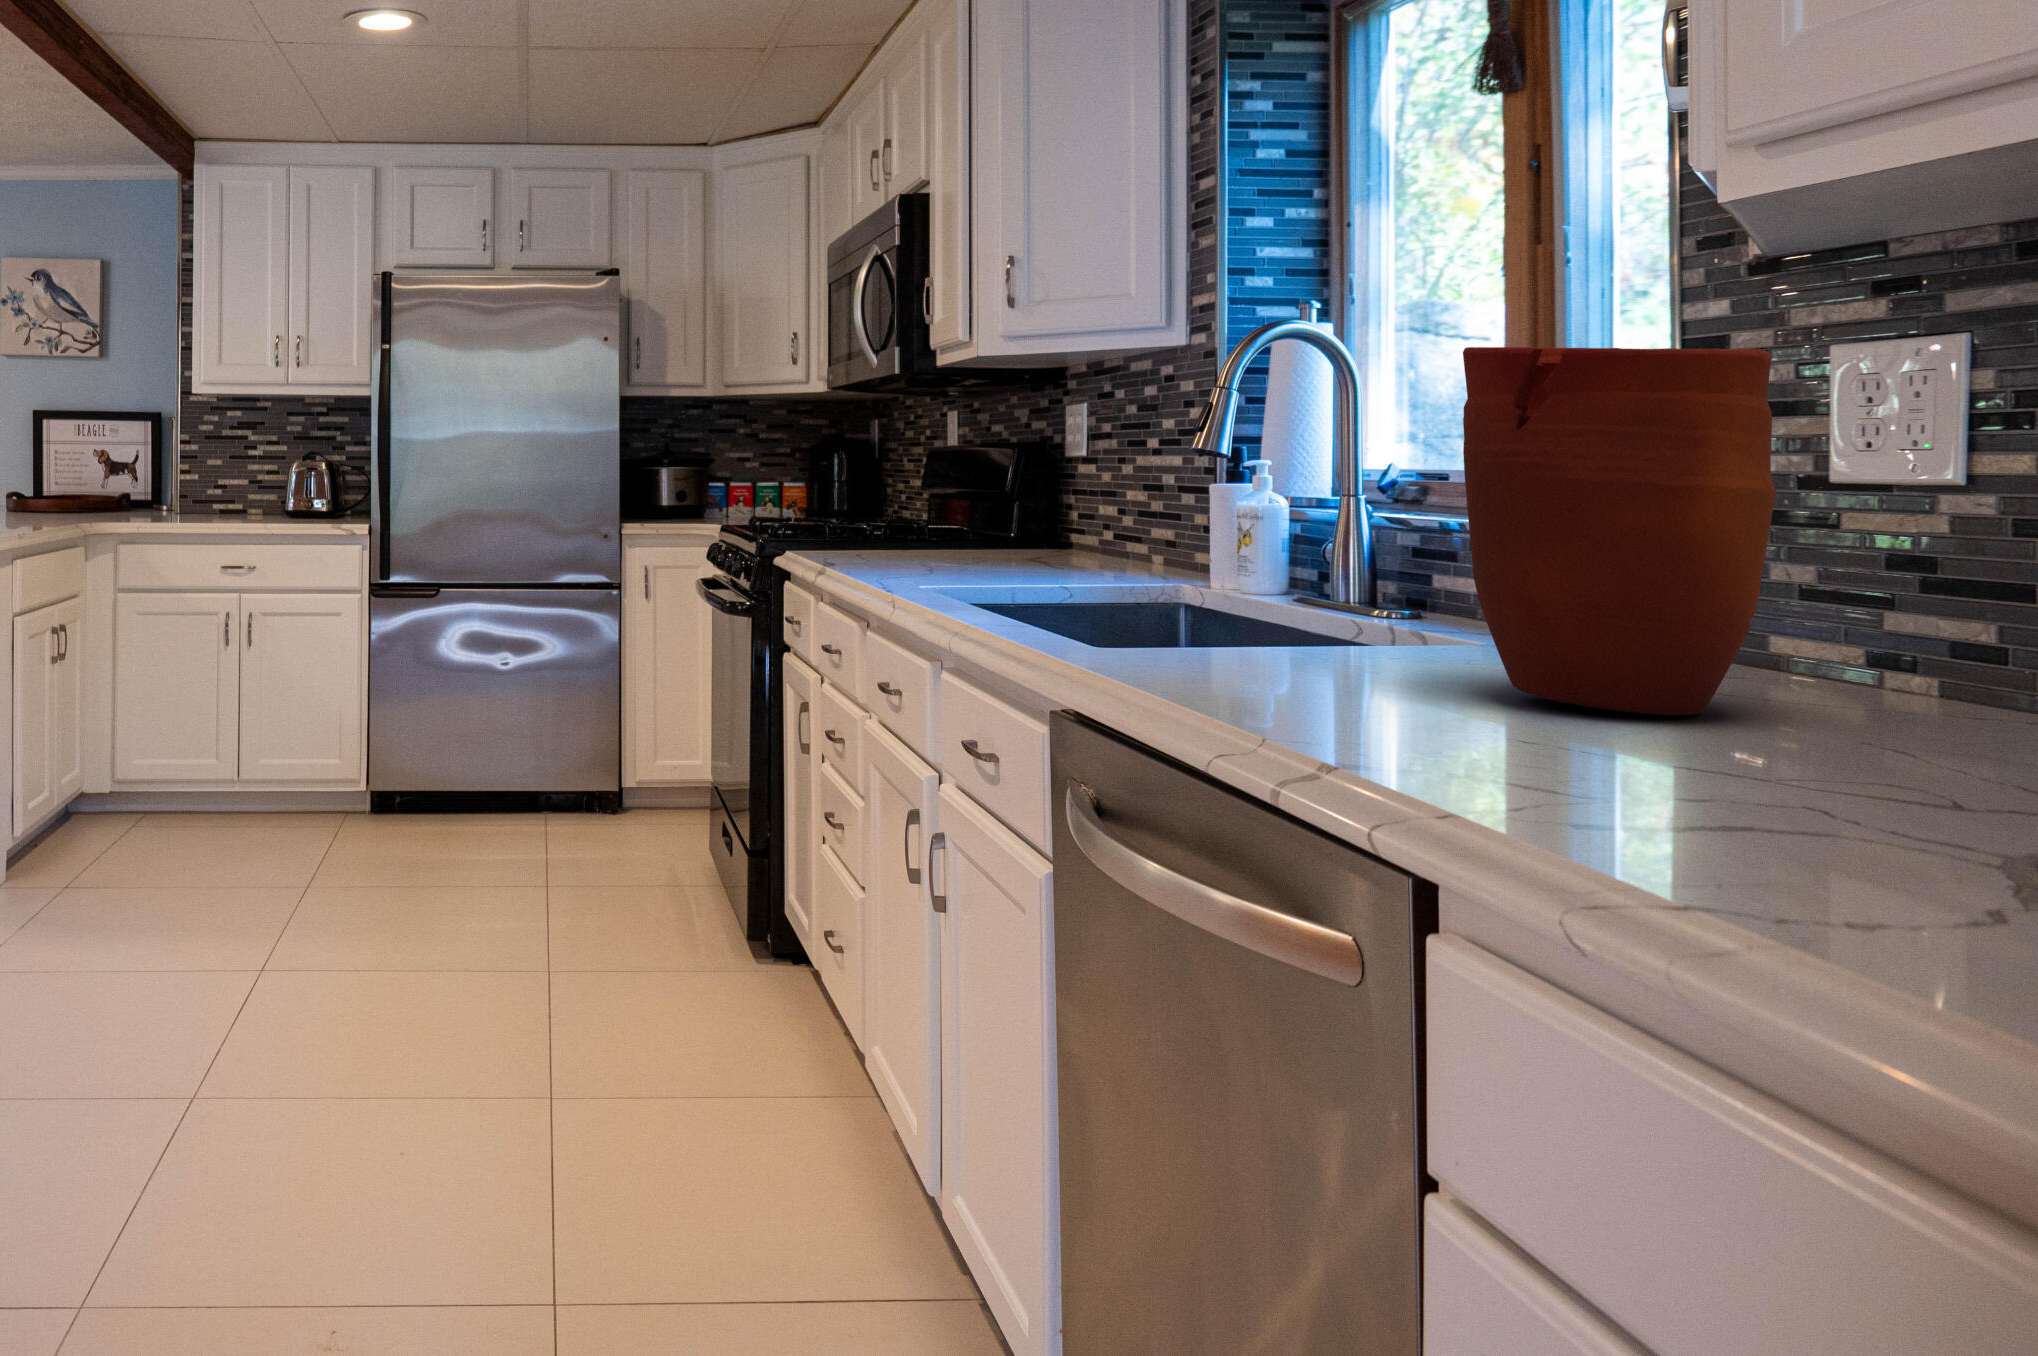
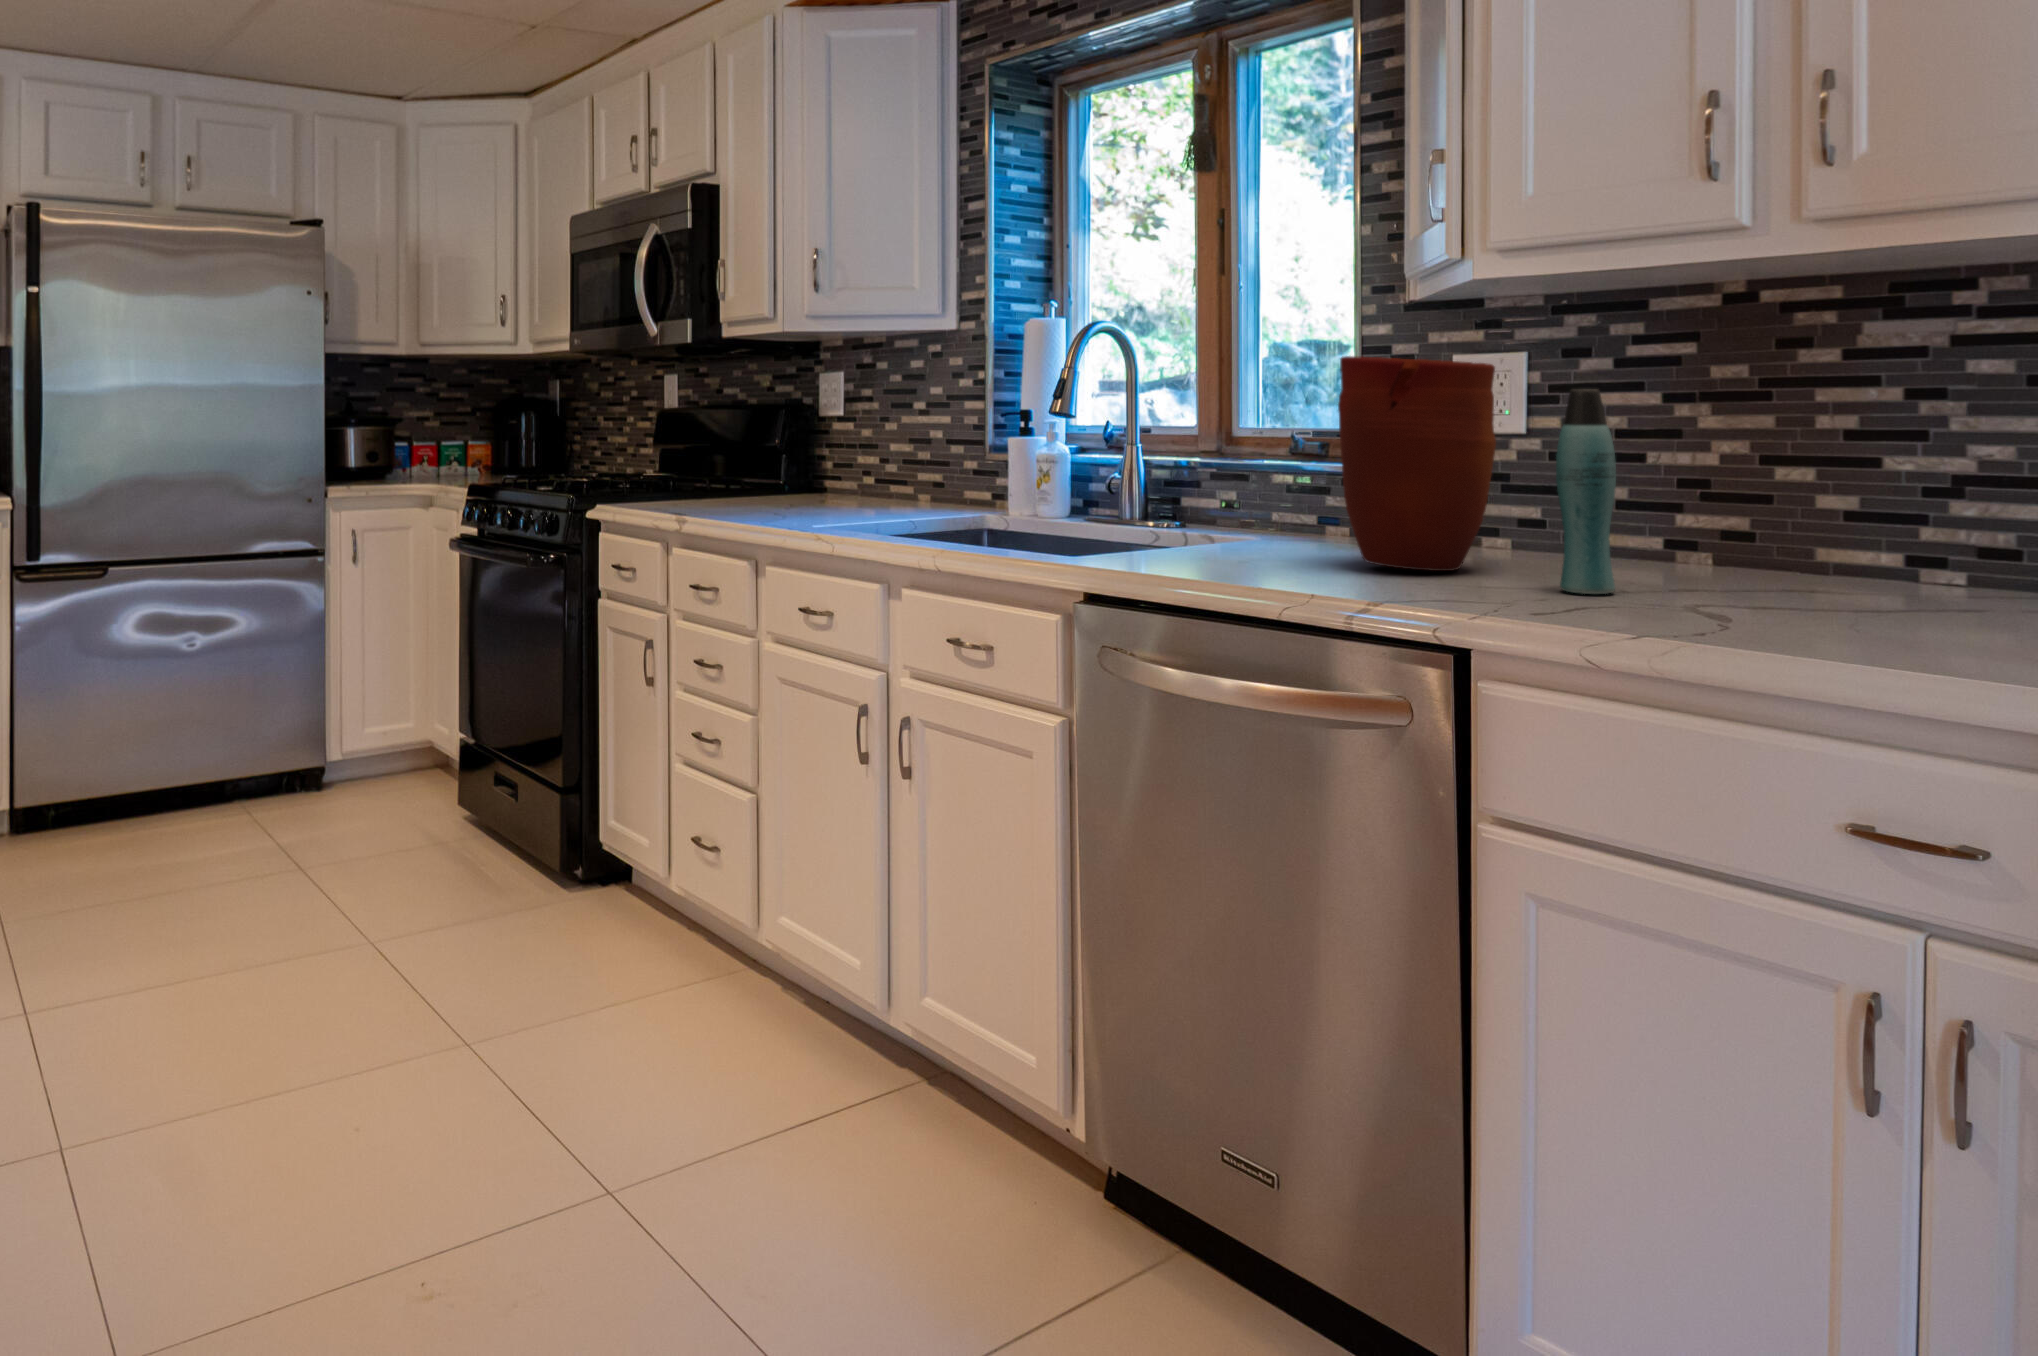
bottle: none [1785,384,1931,788] -> present [1556,389,1616,594]

